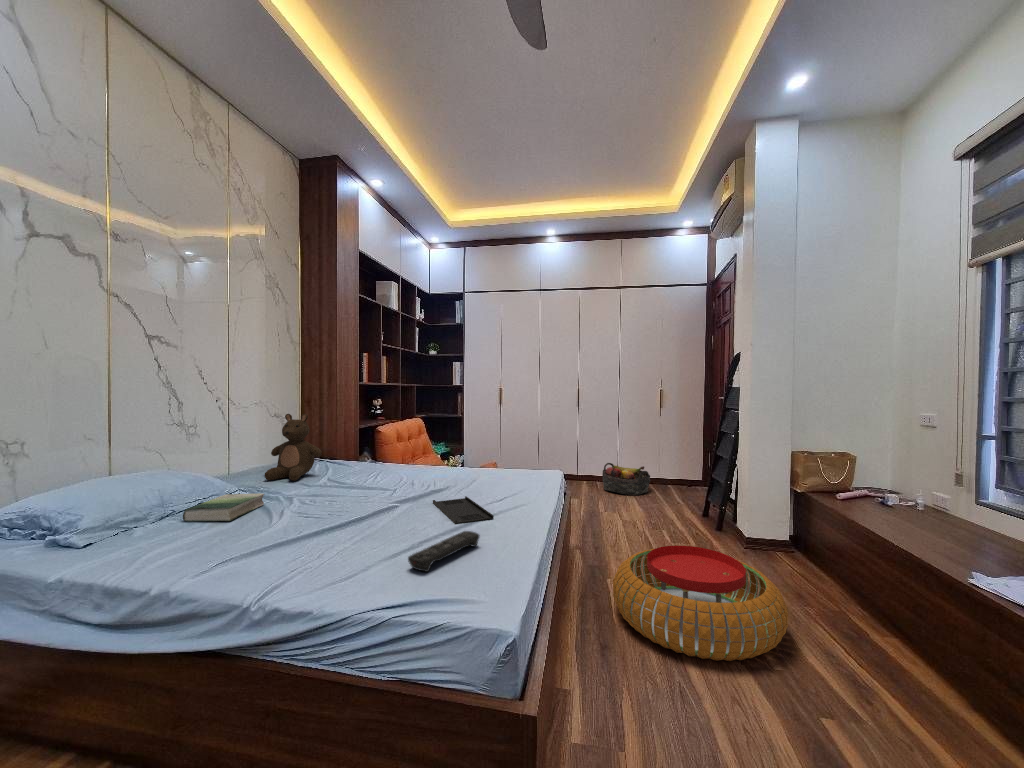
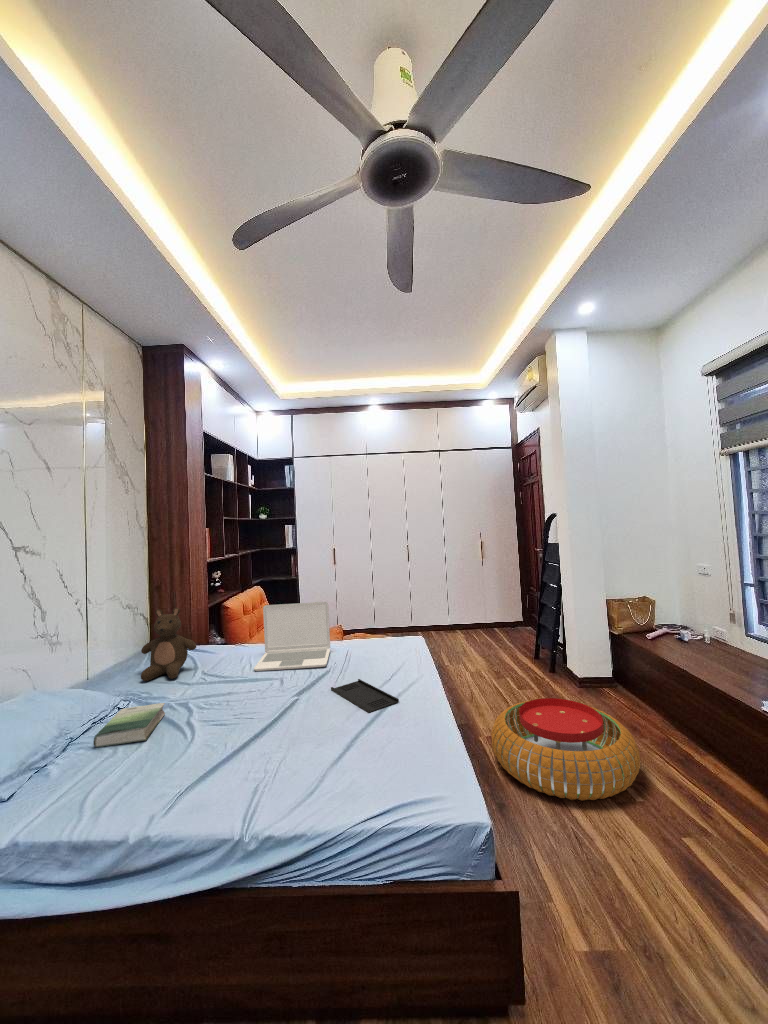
laptop: none [372,421,457,485] -> present [254,602,330,671]
basket: present [602,463,650,496] -> none [436,614,479,644]
remote control: present [408,531,480,572] -> none [362,723,407,773]

